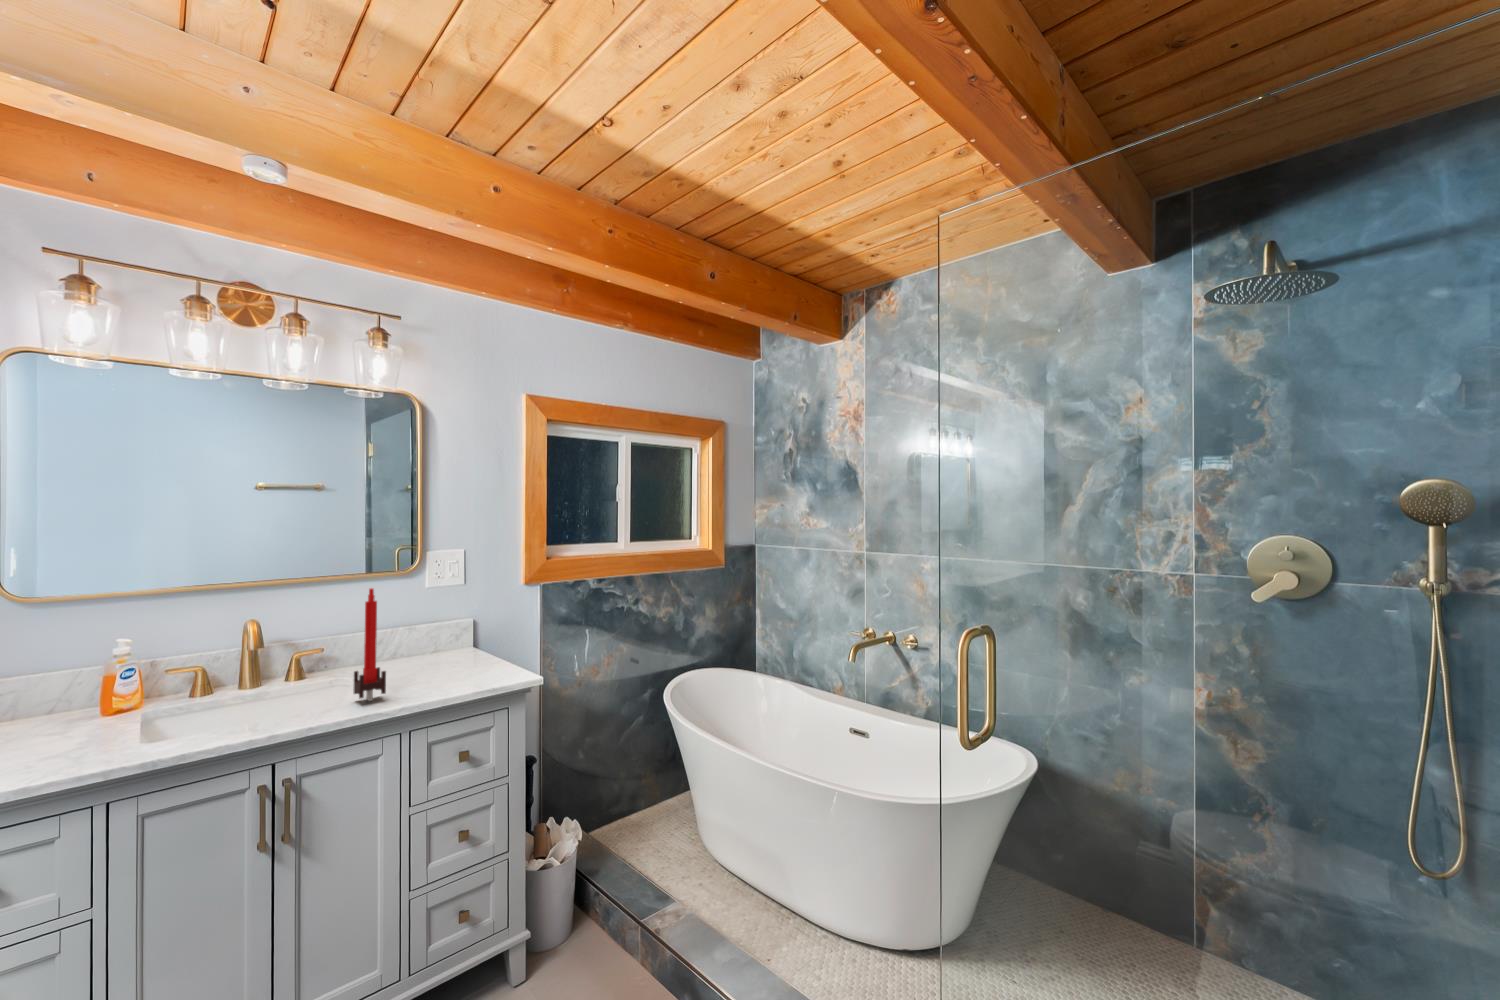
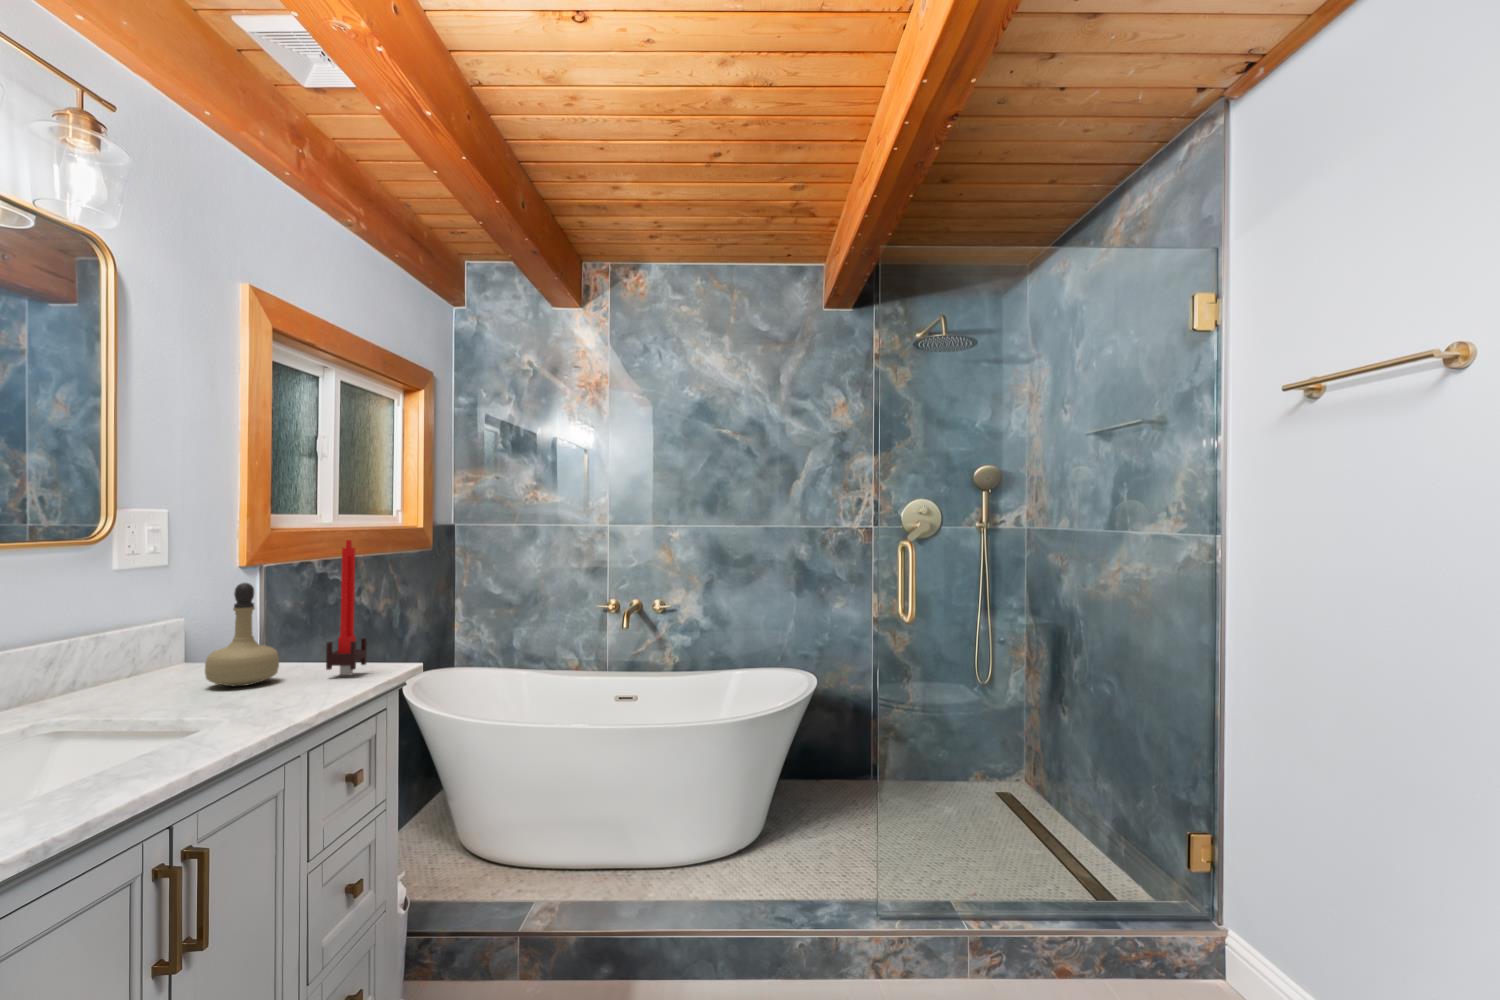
perfume bottle: none [293,616,351,695] -> present [205,583,279,686]

